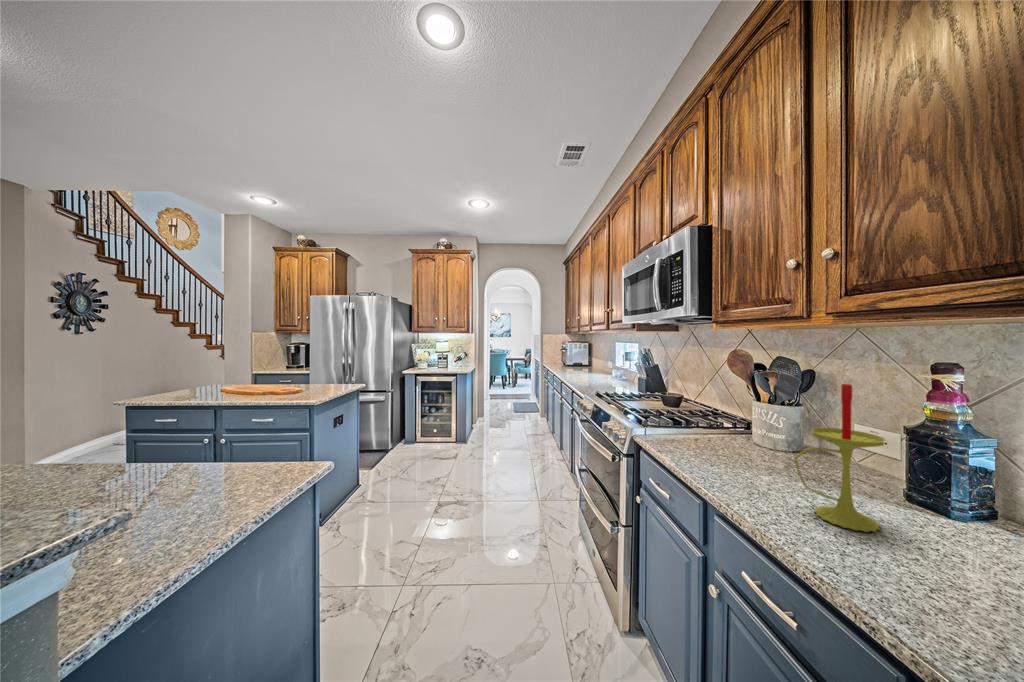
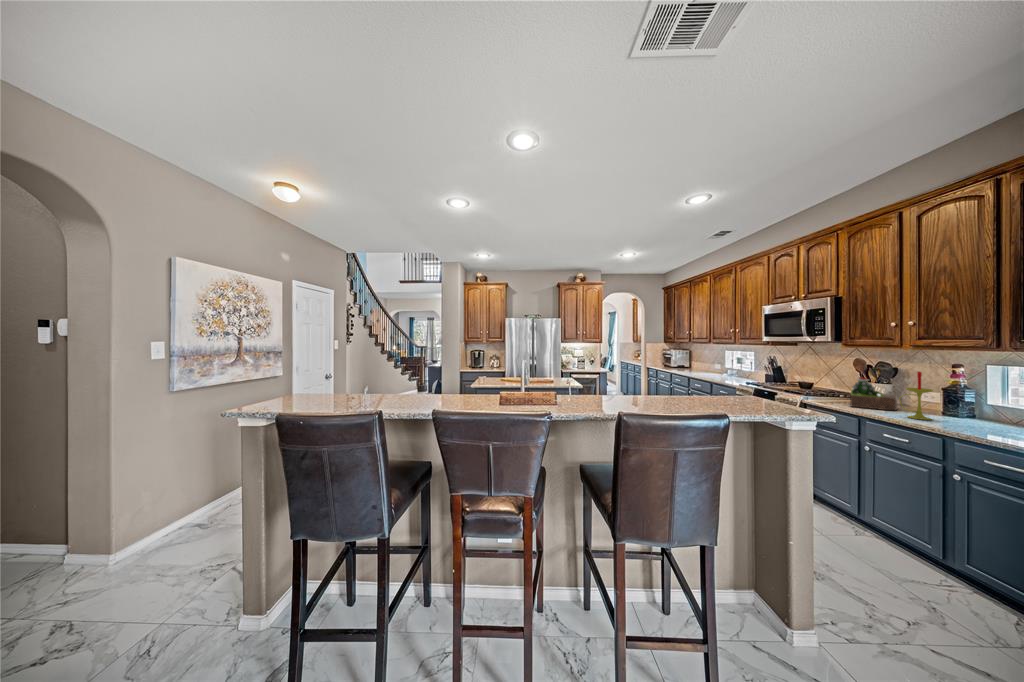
succulent plant: none [704,392,803,476] -> present [850,377,897,410]

